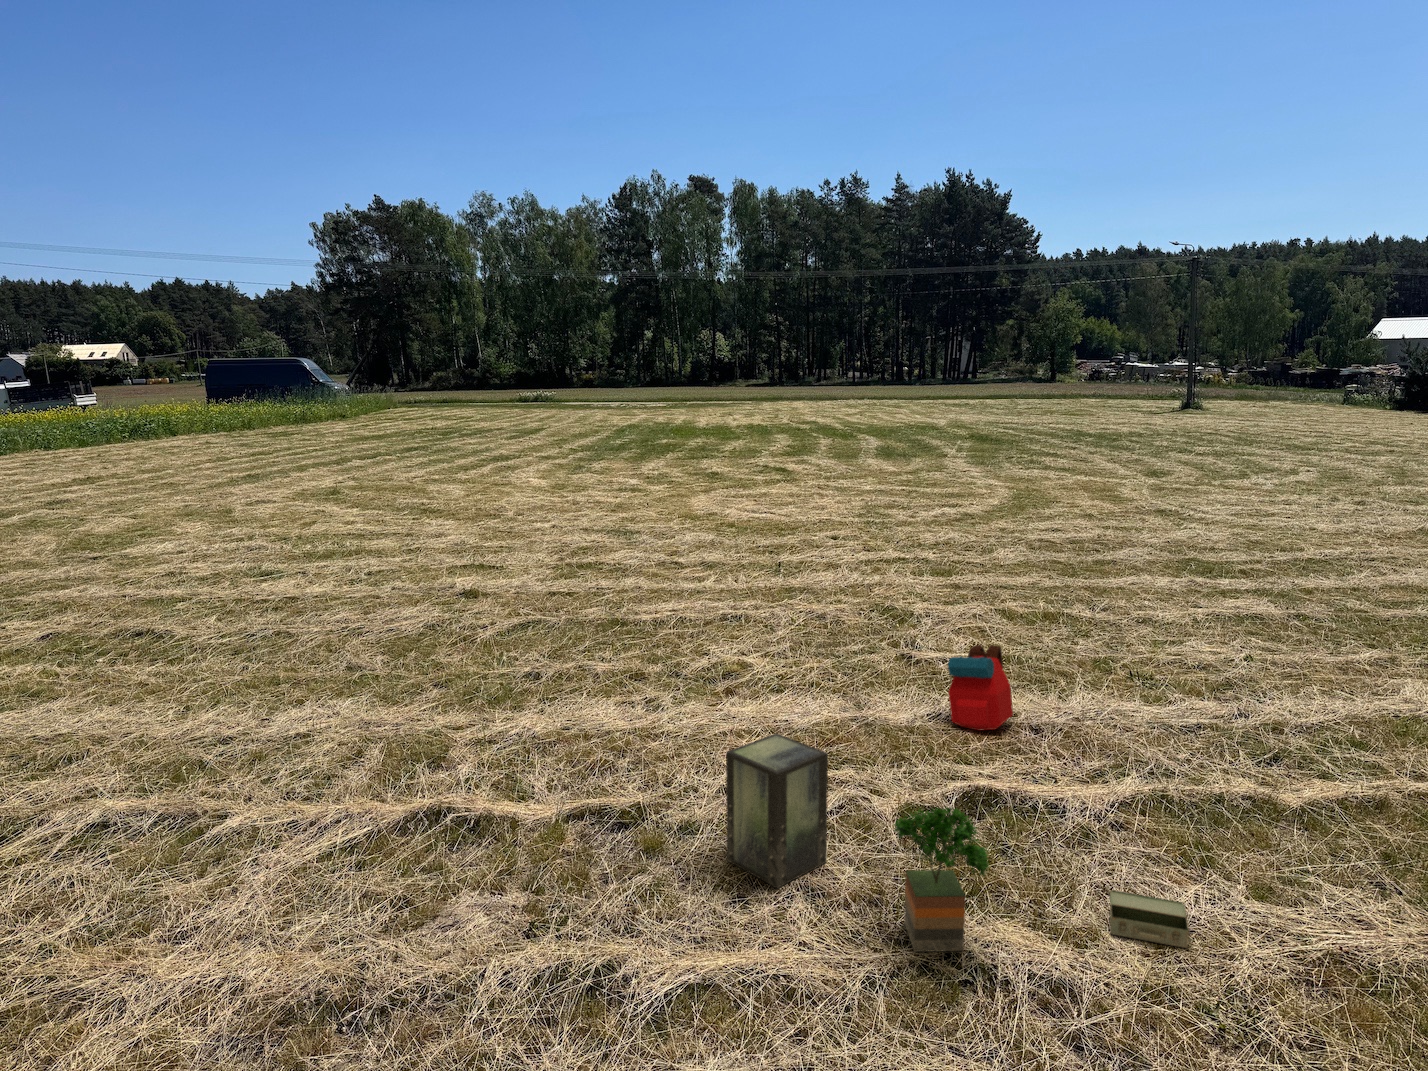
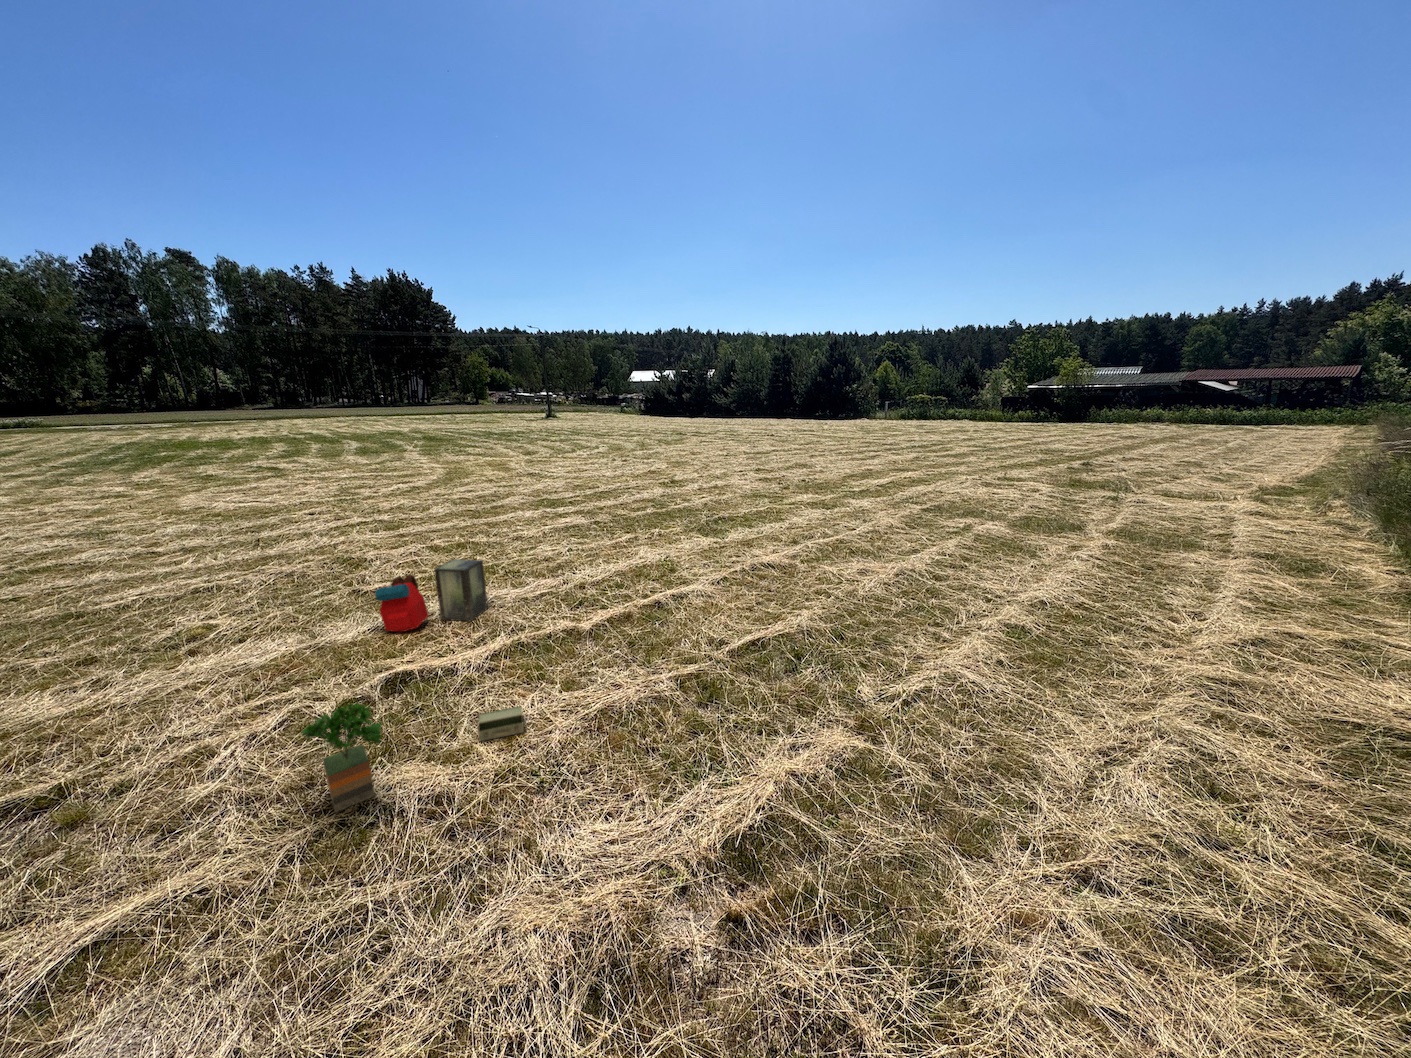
storage box: present [726,733,828,888] -> present [434,559,488,621]

